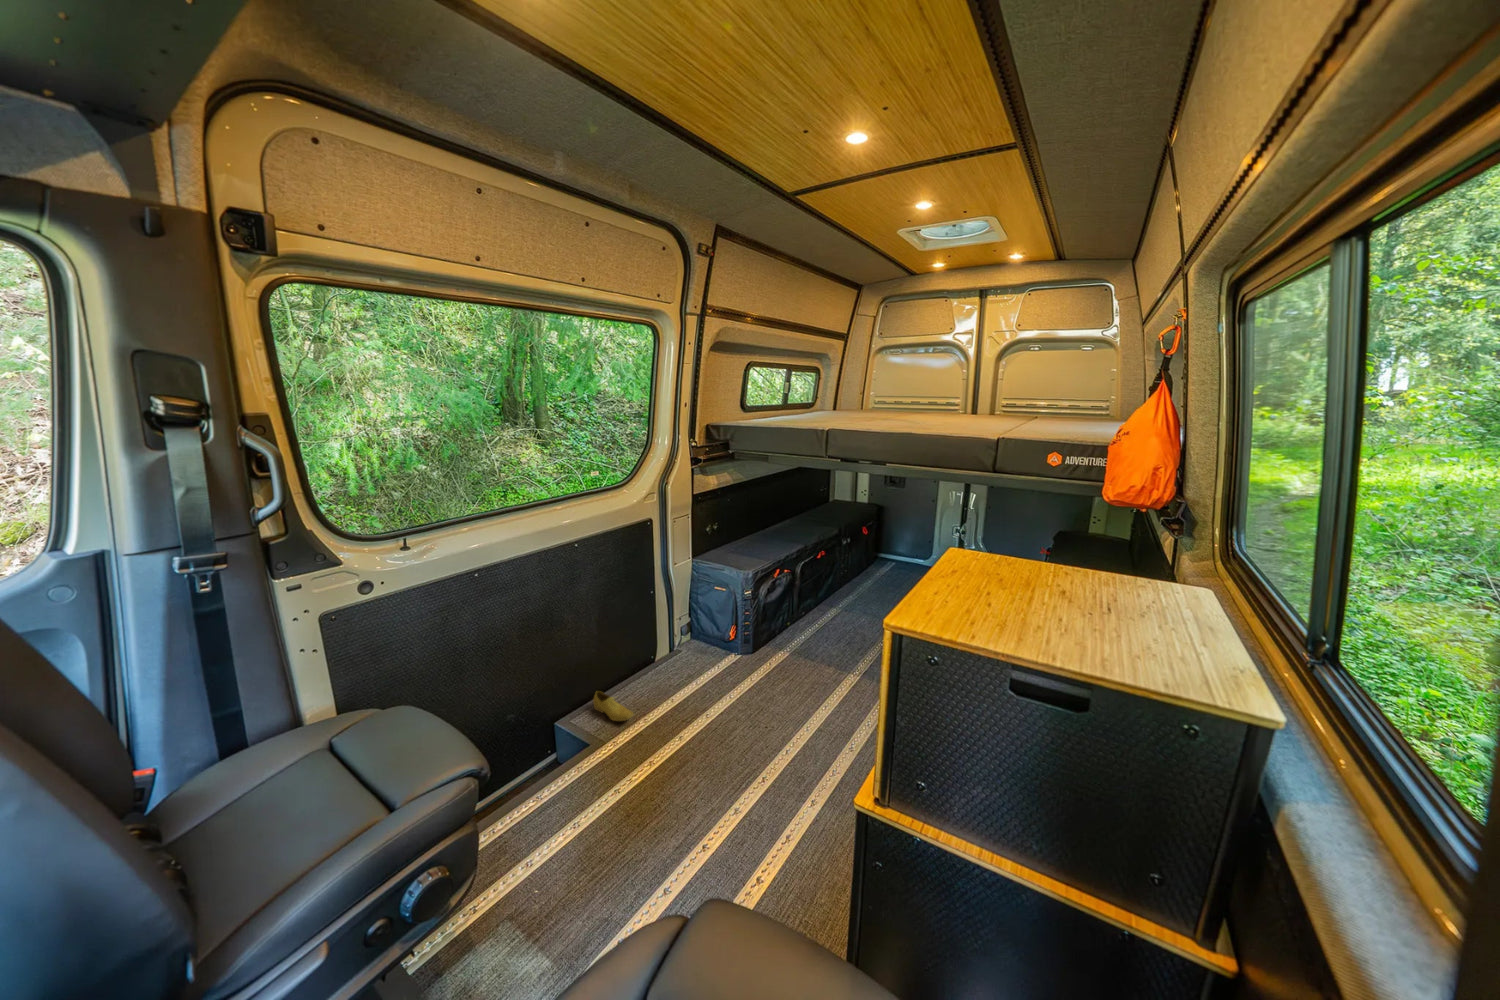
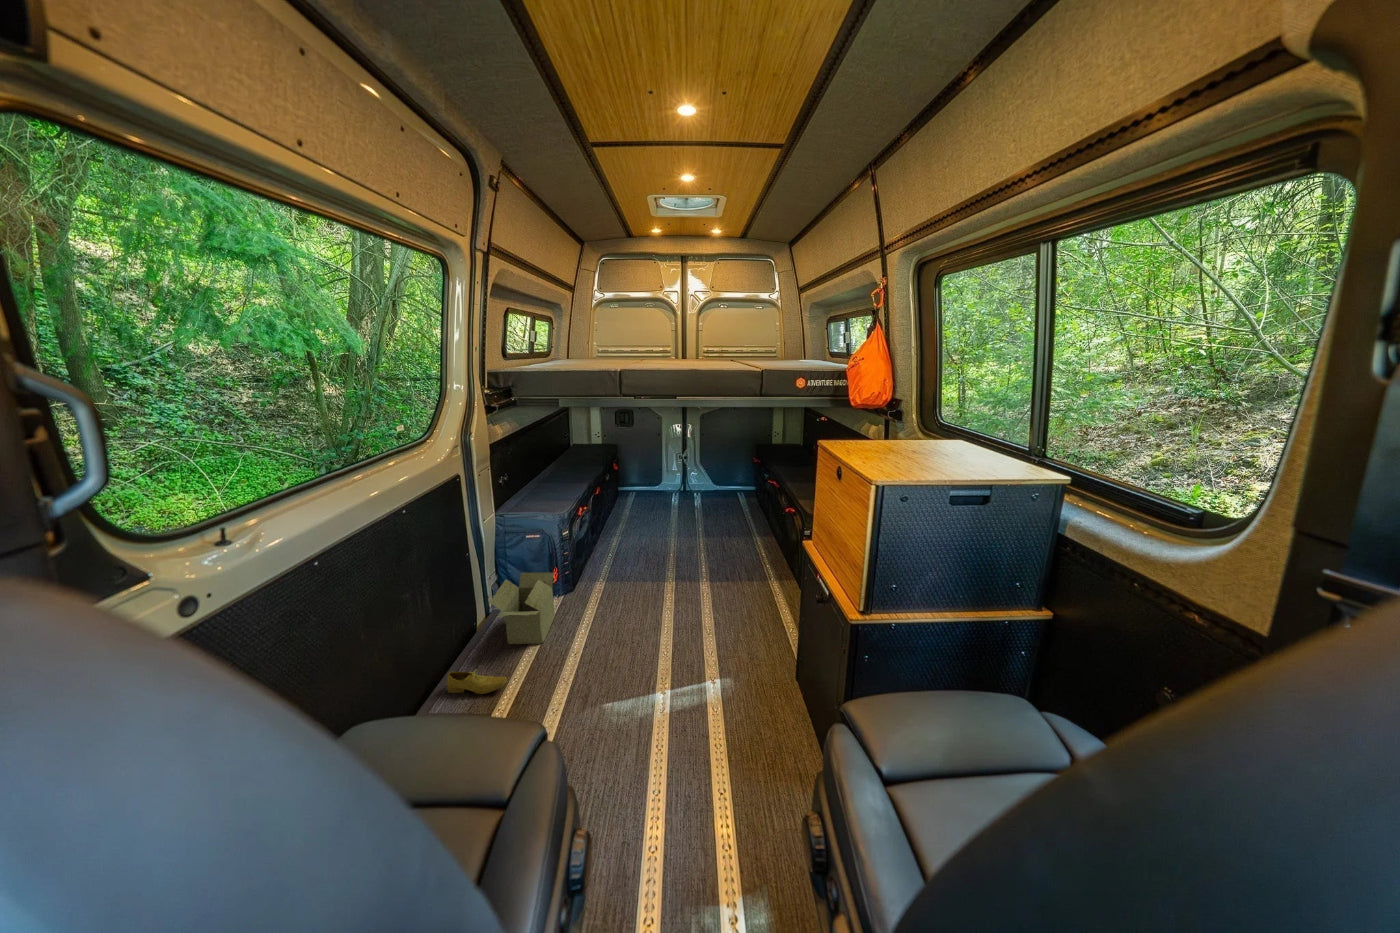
cardboard box: none [650,620,723,694] -> present [489,573,555,644]

